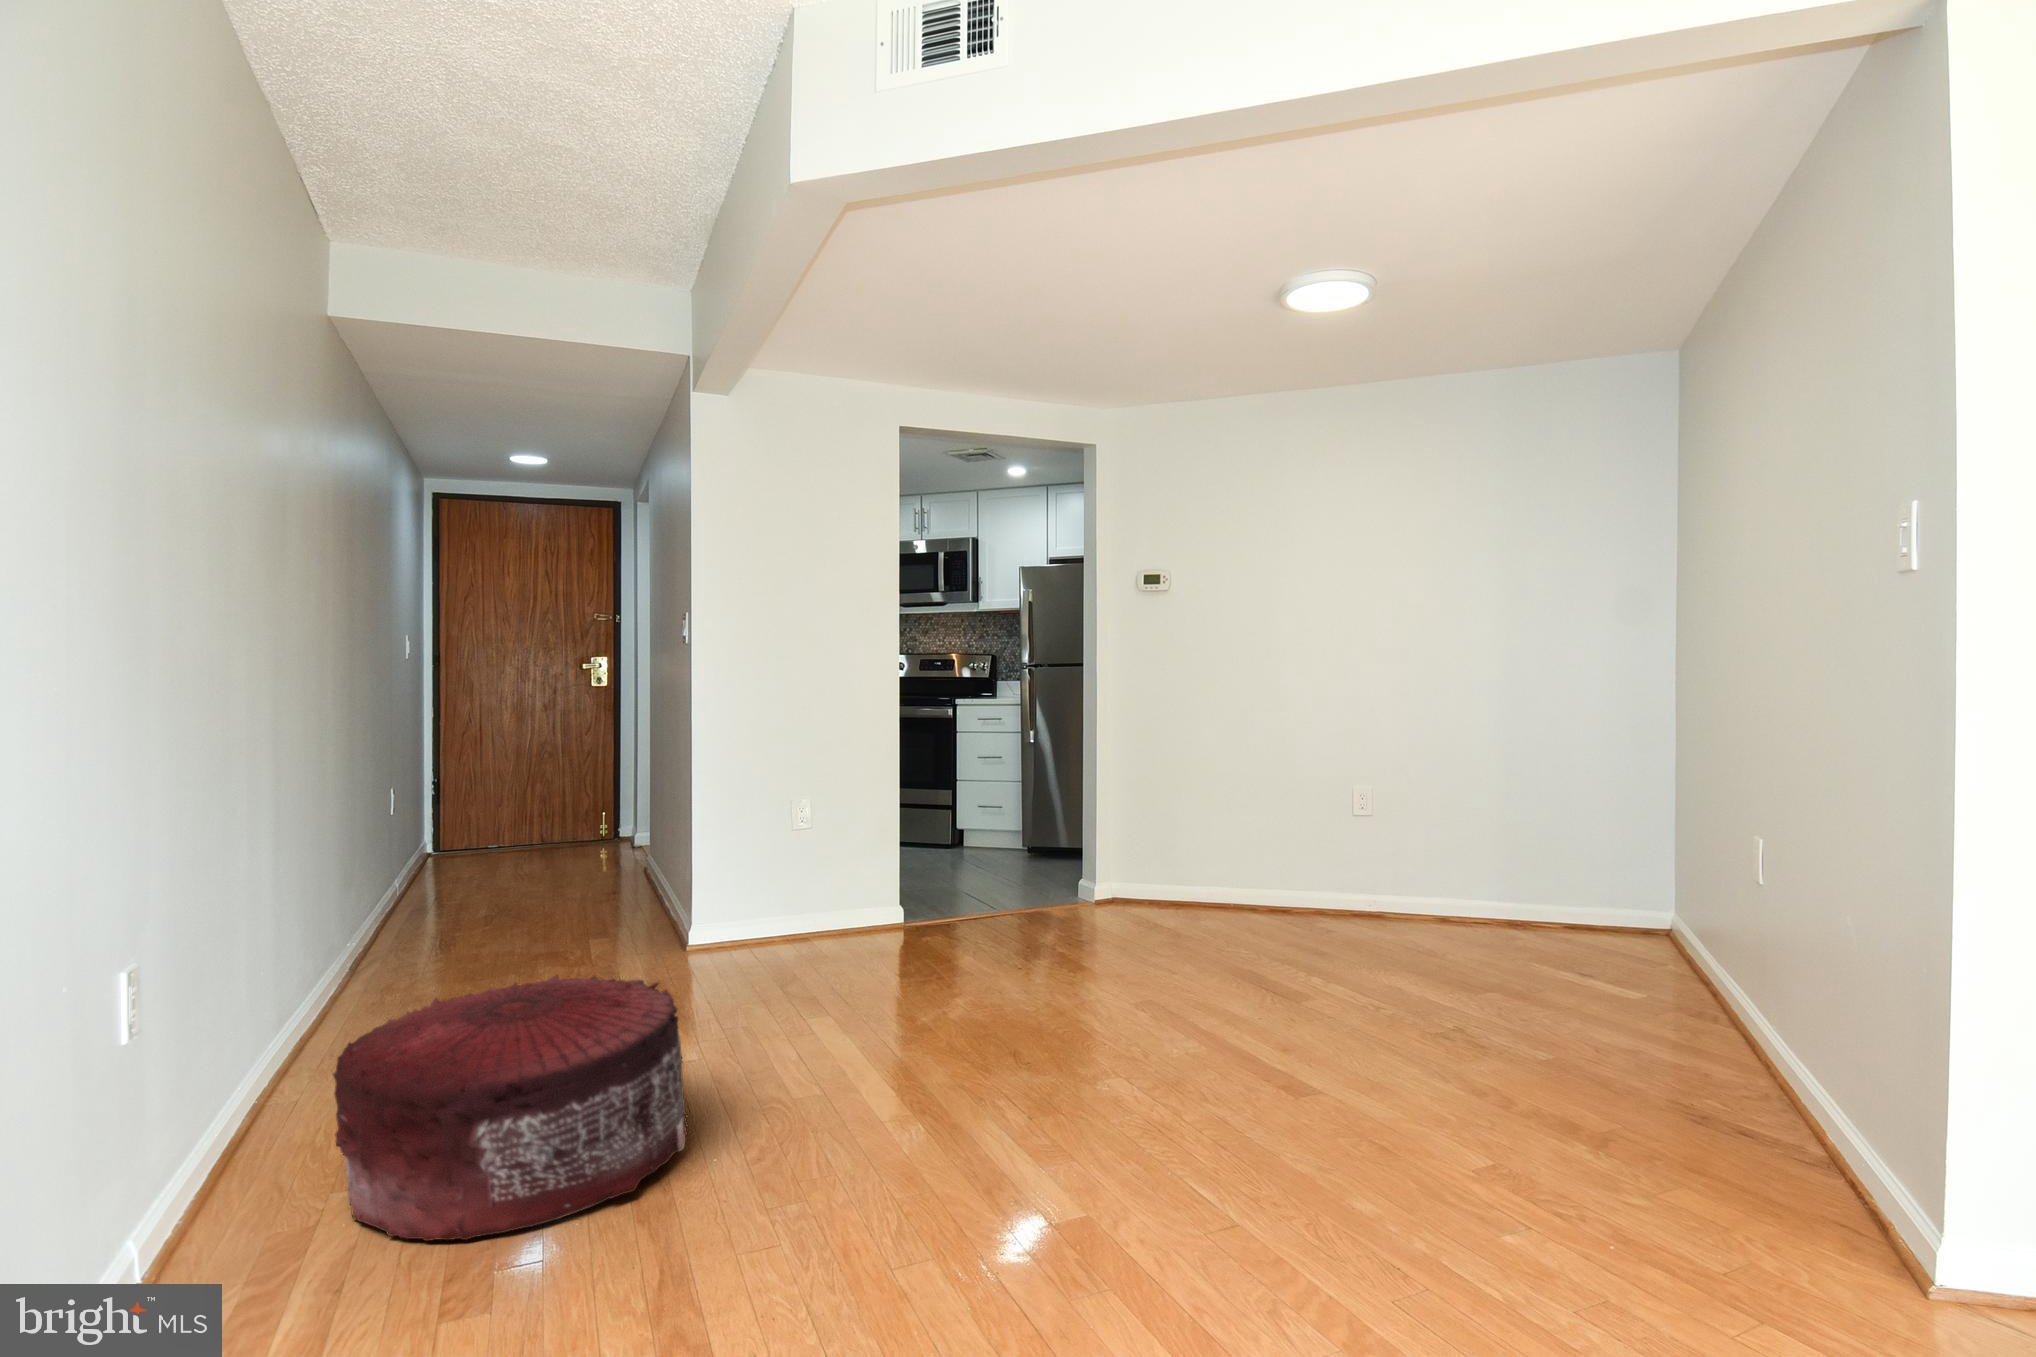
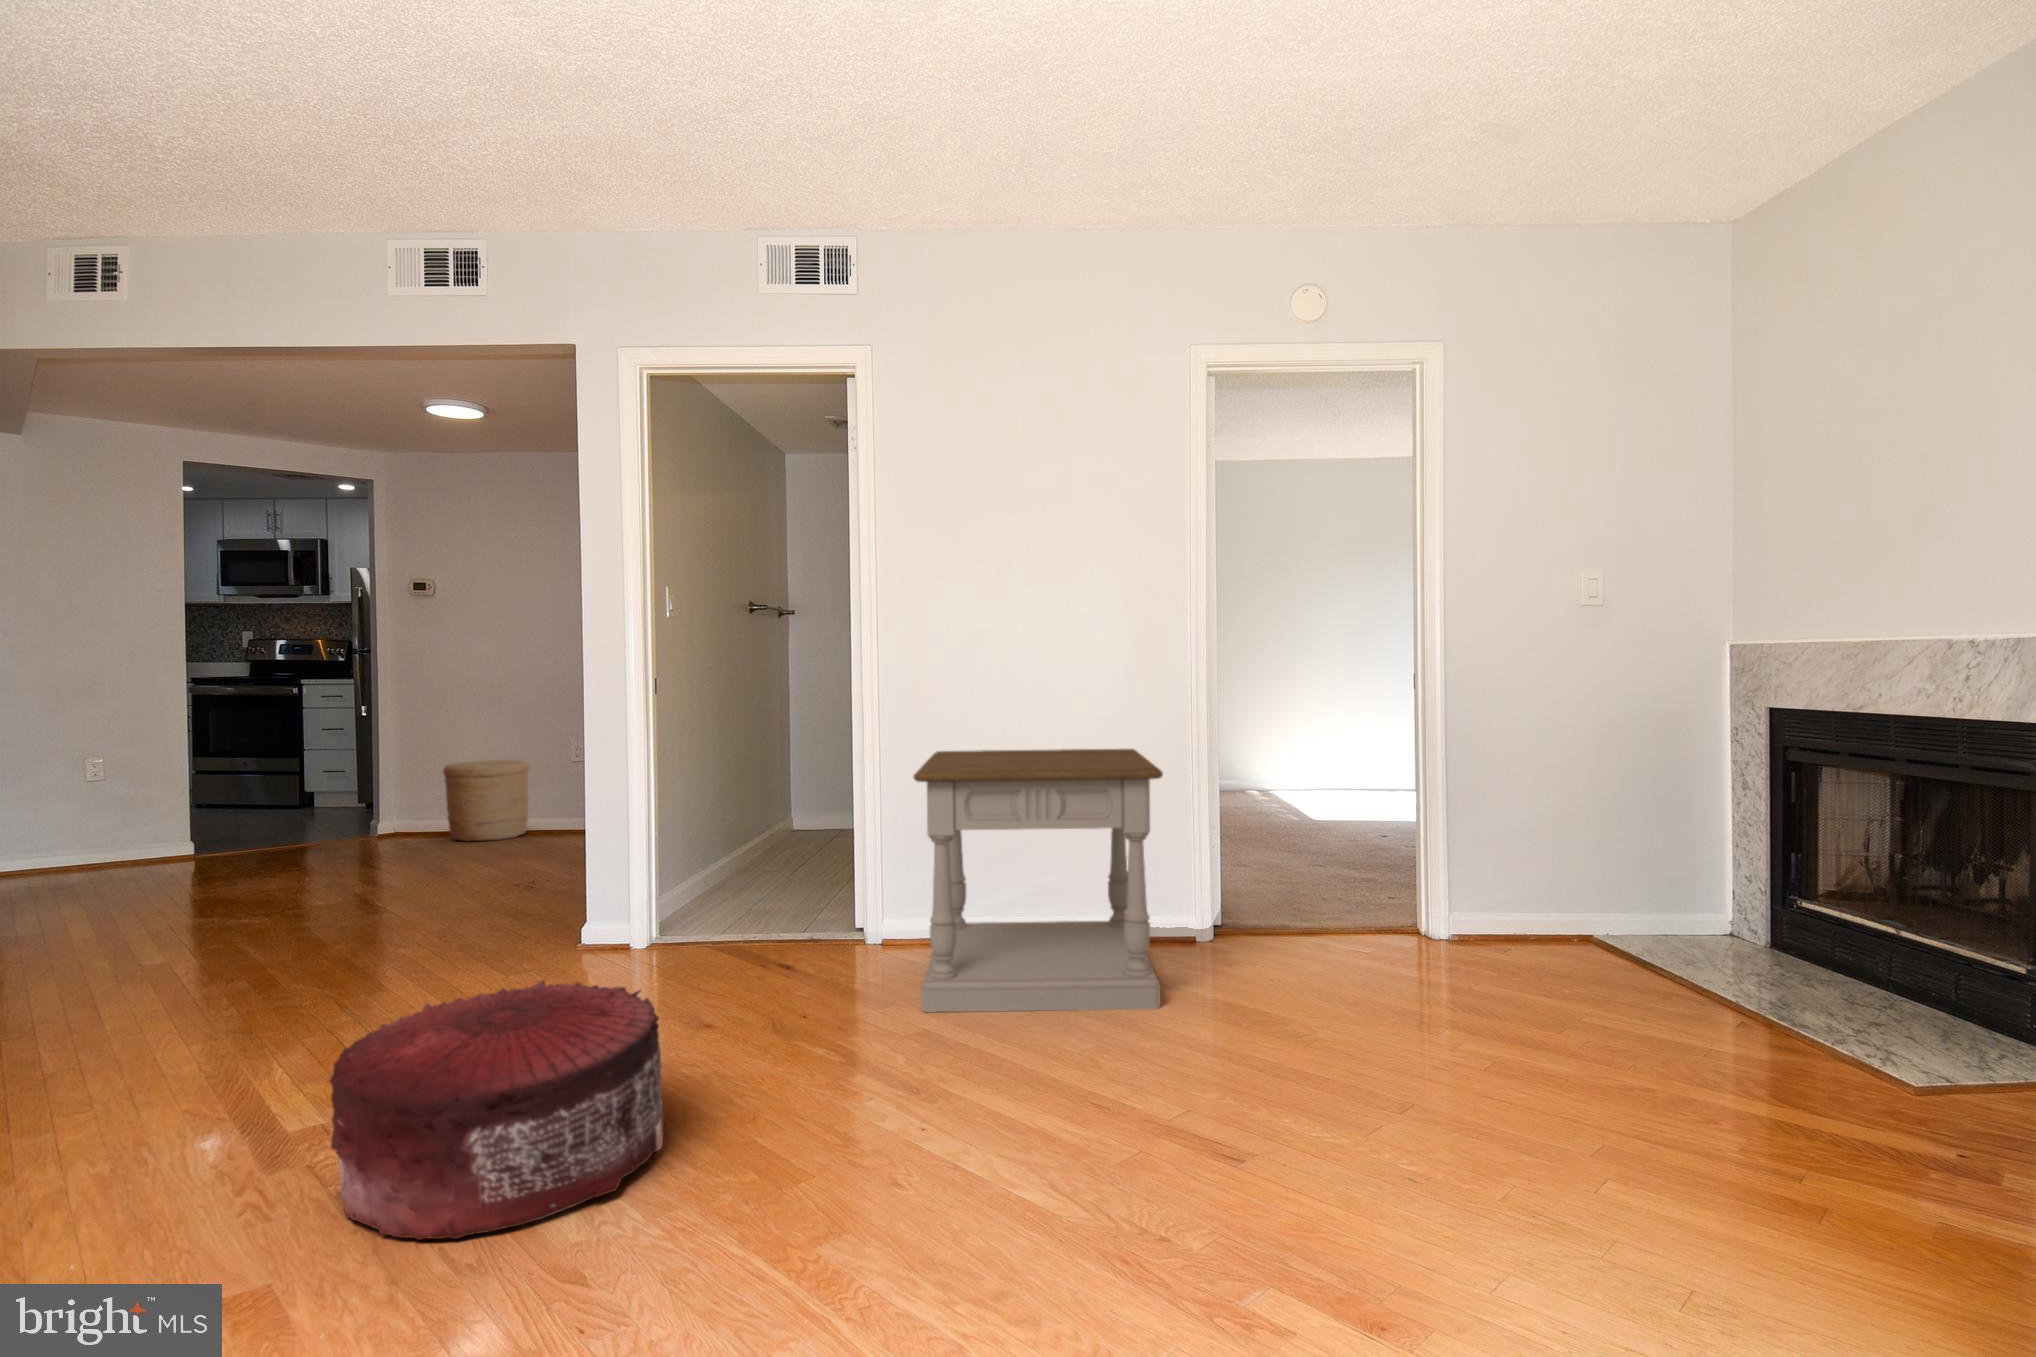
side table: none [950,725,1229,1012] -> present [914,749,1163,1012]
woven basket: none [464,767,554,854] -> present [443,760,529,842]

